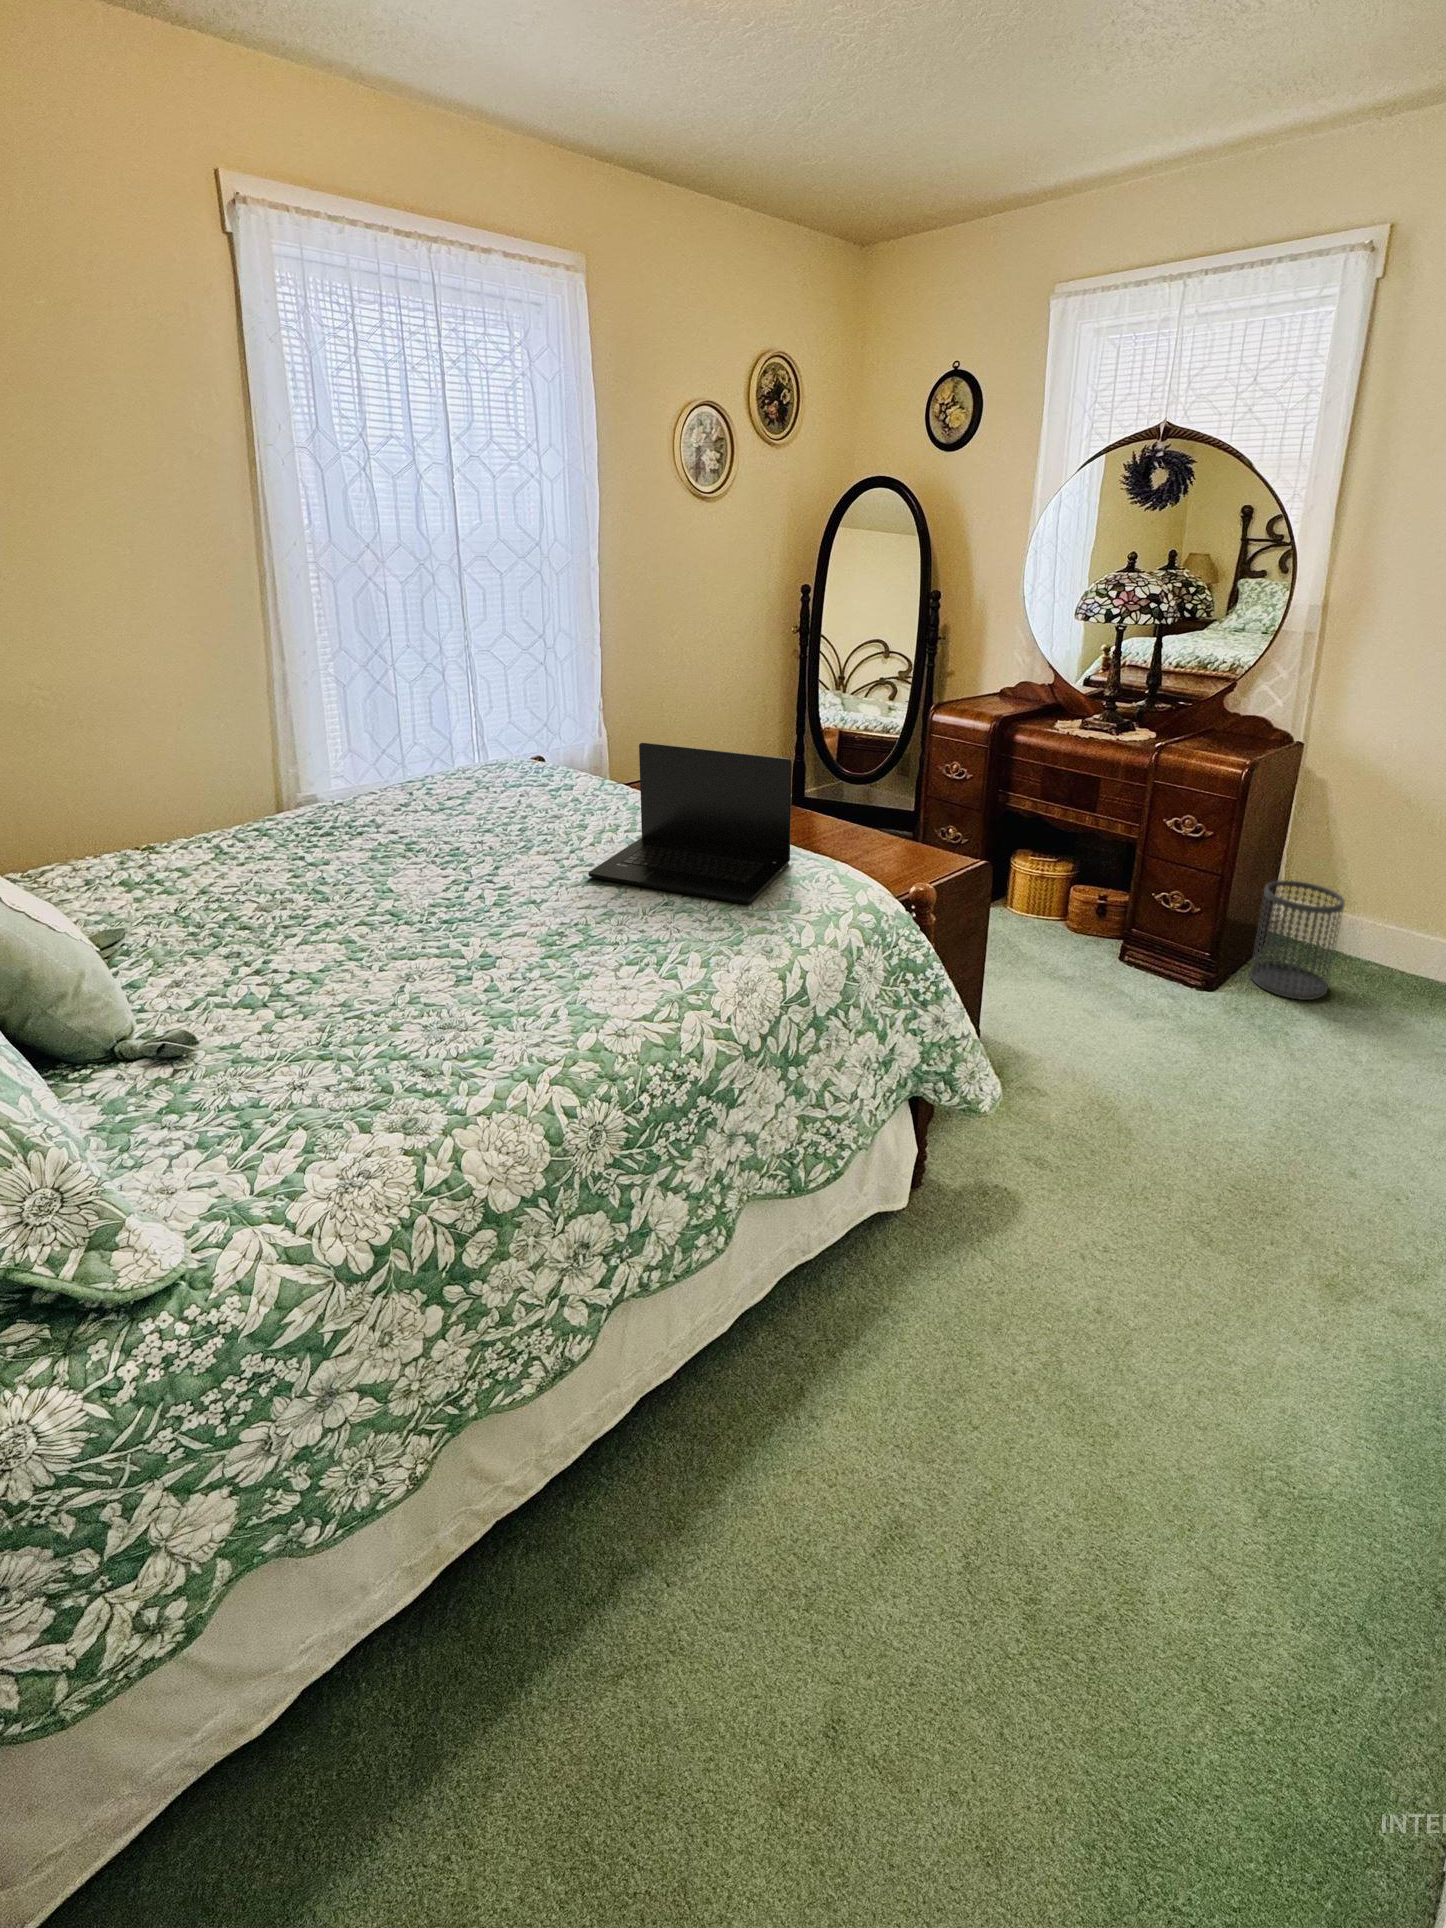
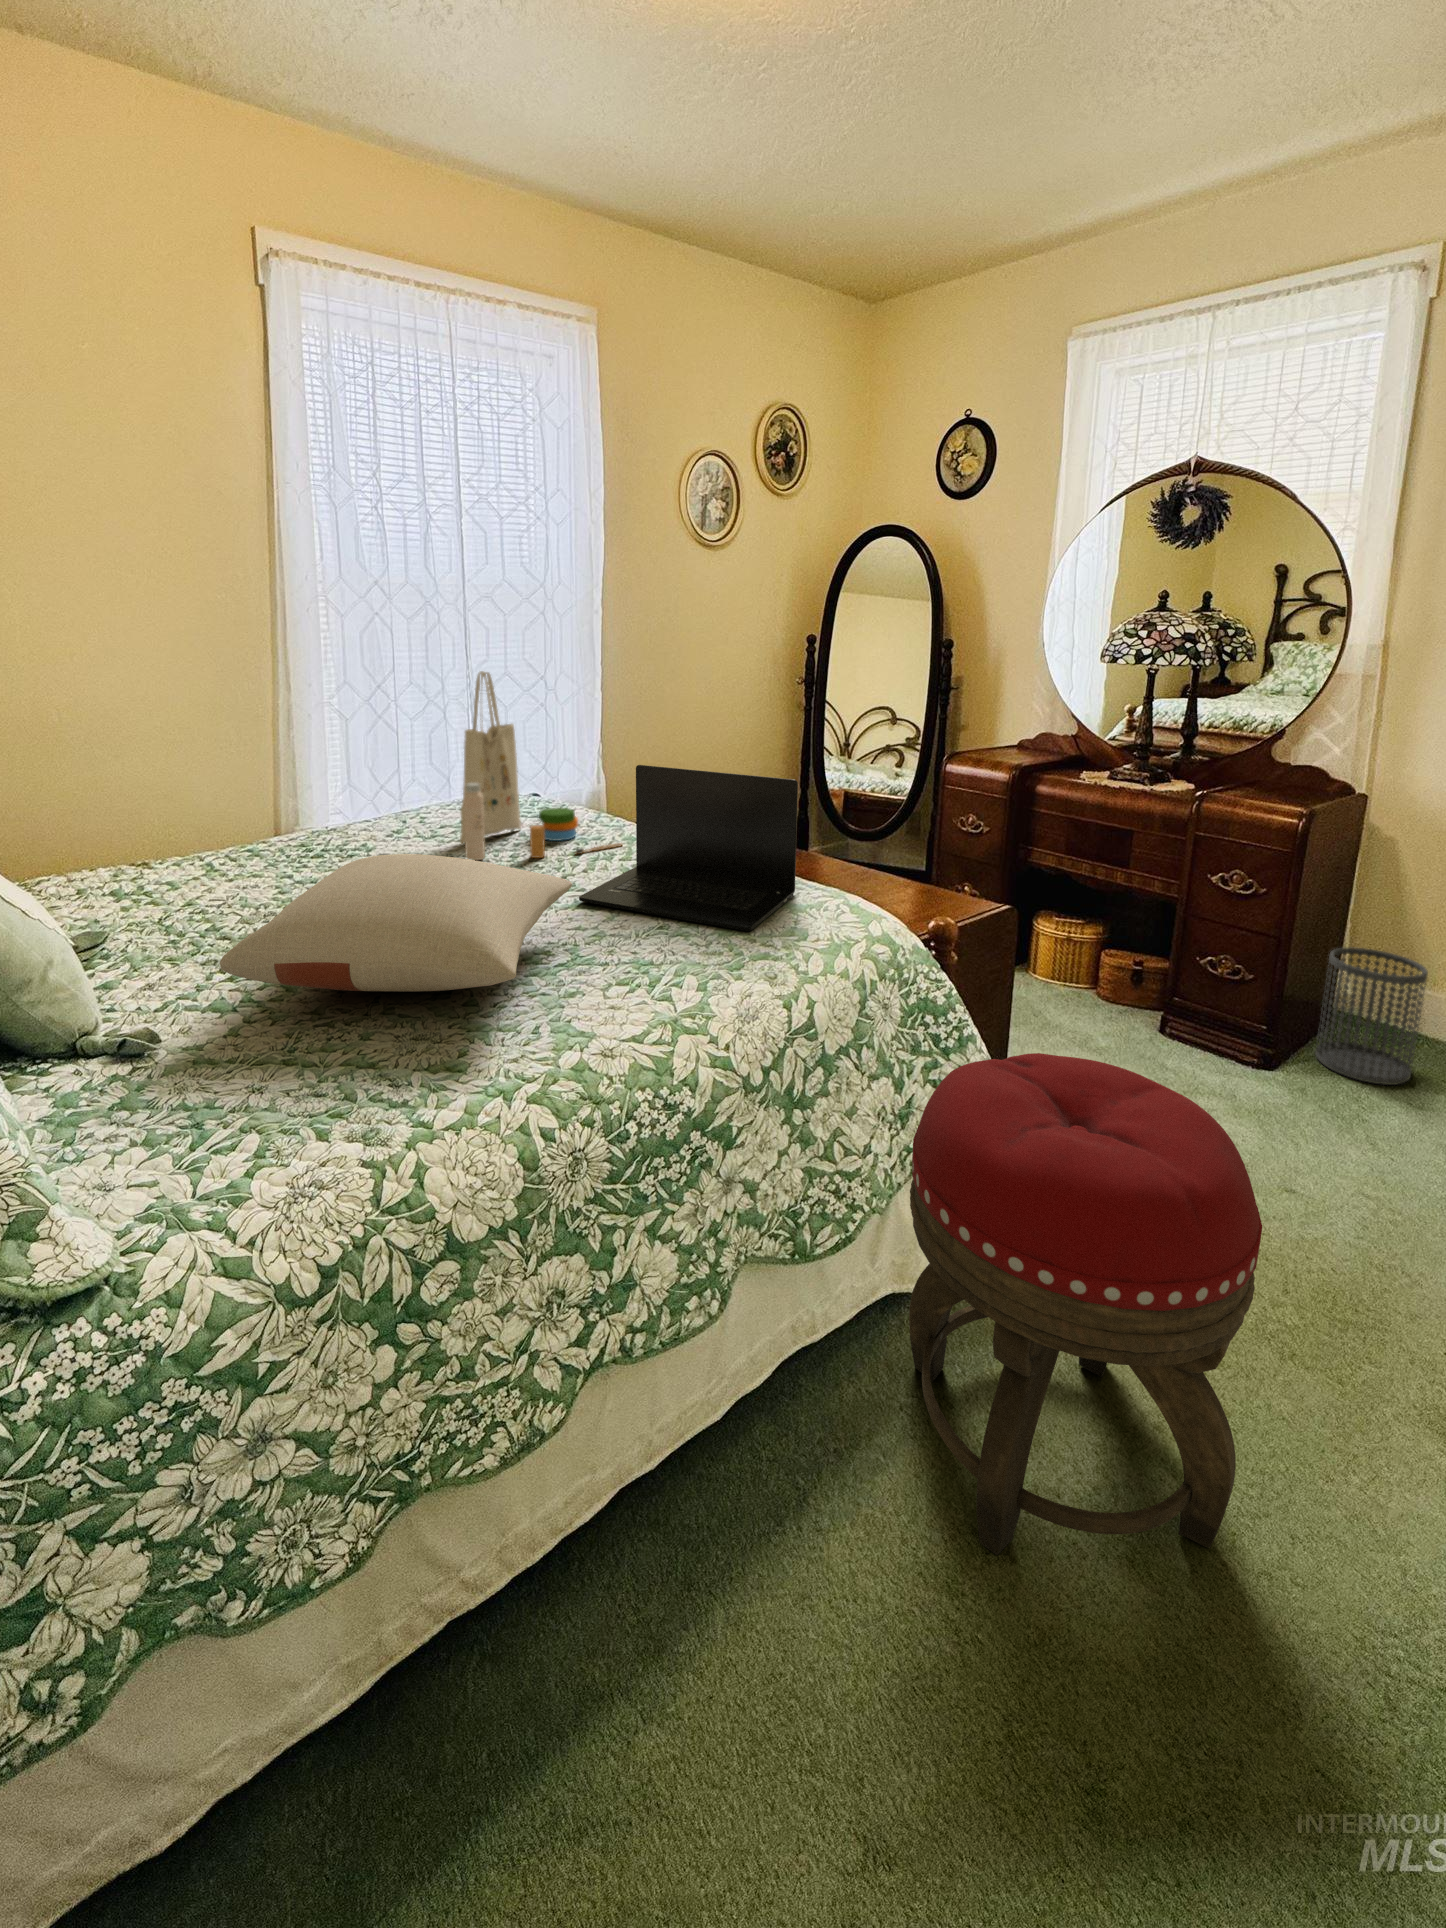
tote bag: none [468,646,628,834] -> present [460,671,622,860]
pillow: none [250,848,582,981] -> present [220,854,572,991]
footstool: none [891,1006,1178,1424] -> present [909,1053,1262,1555]

